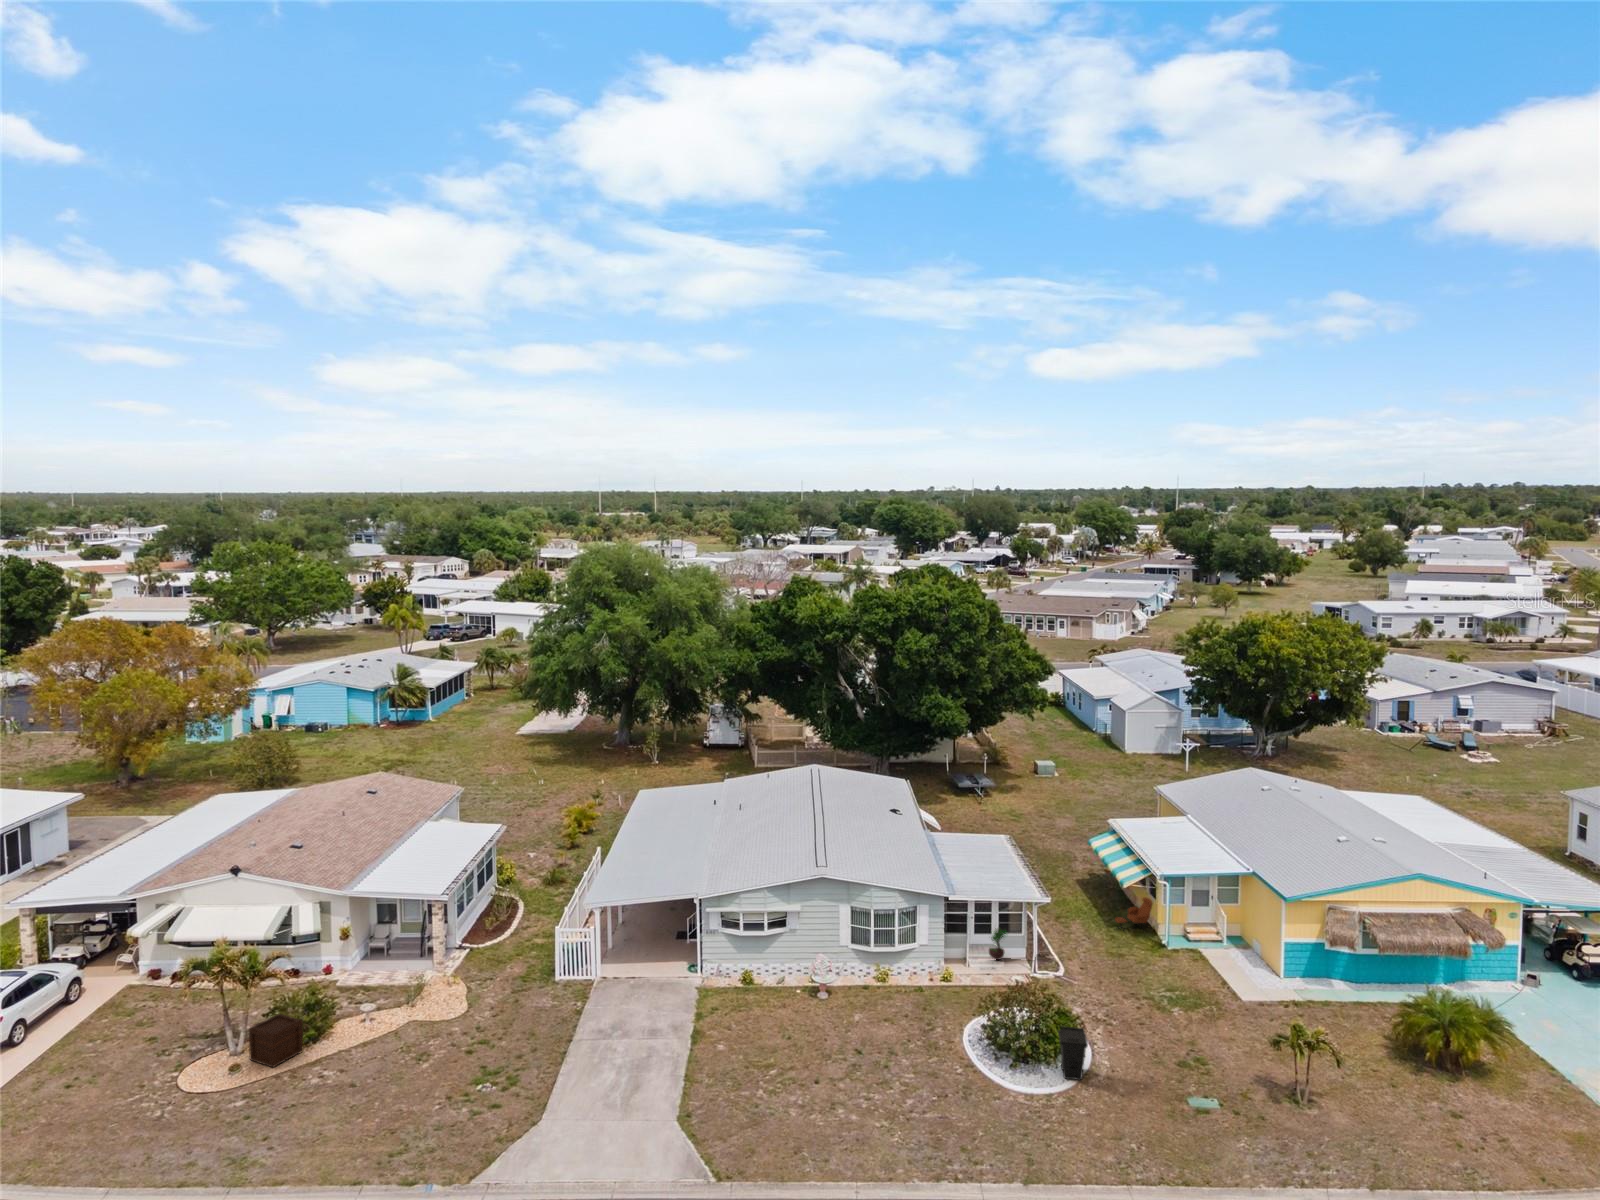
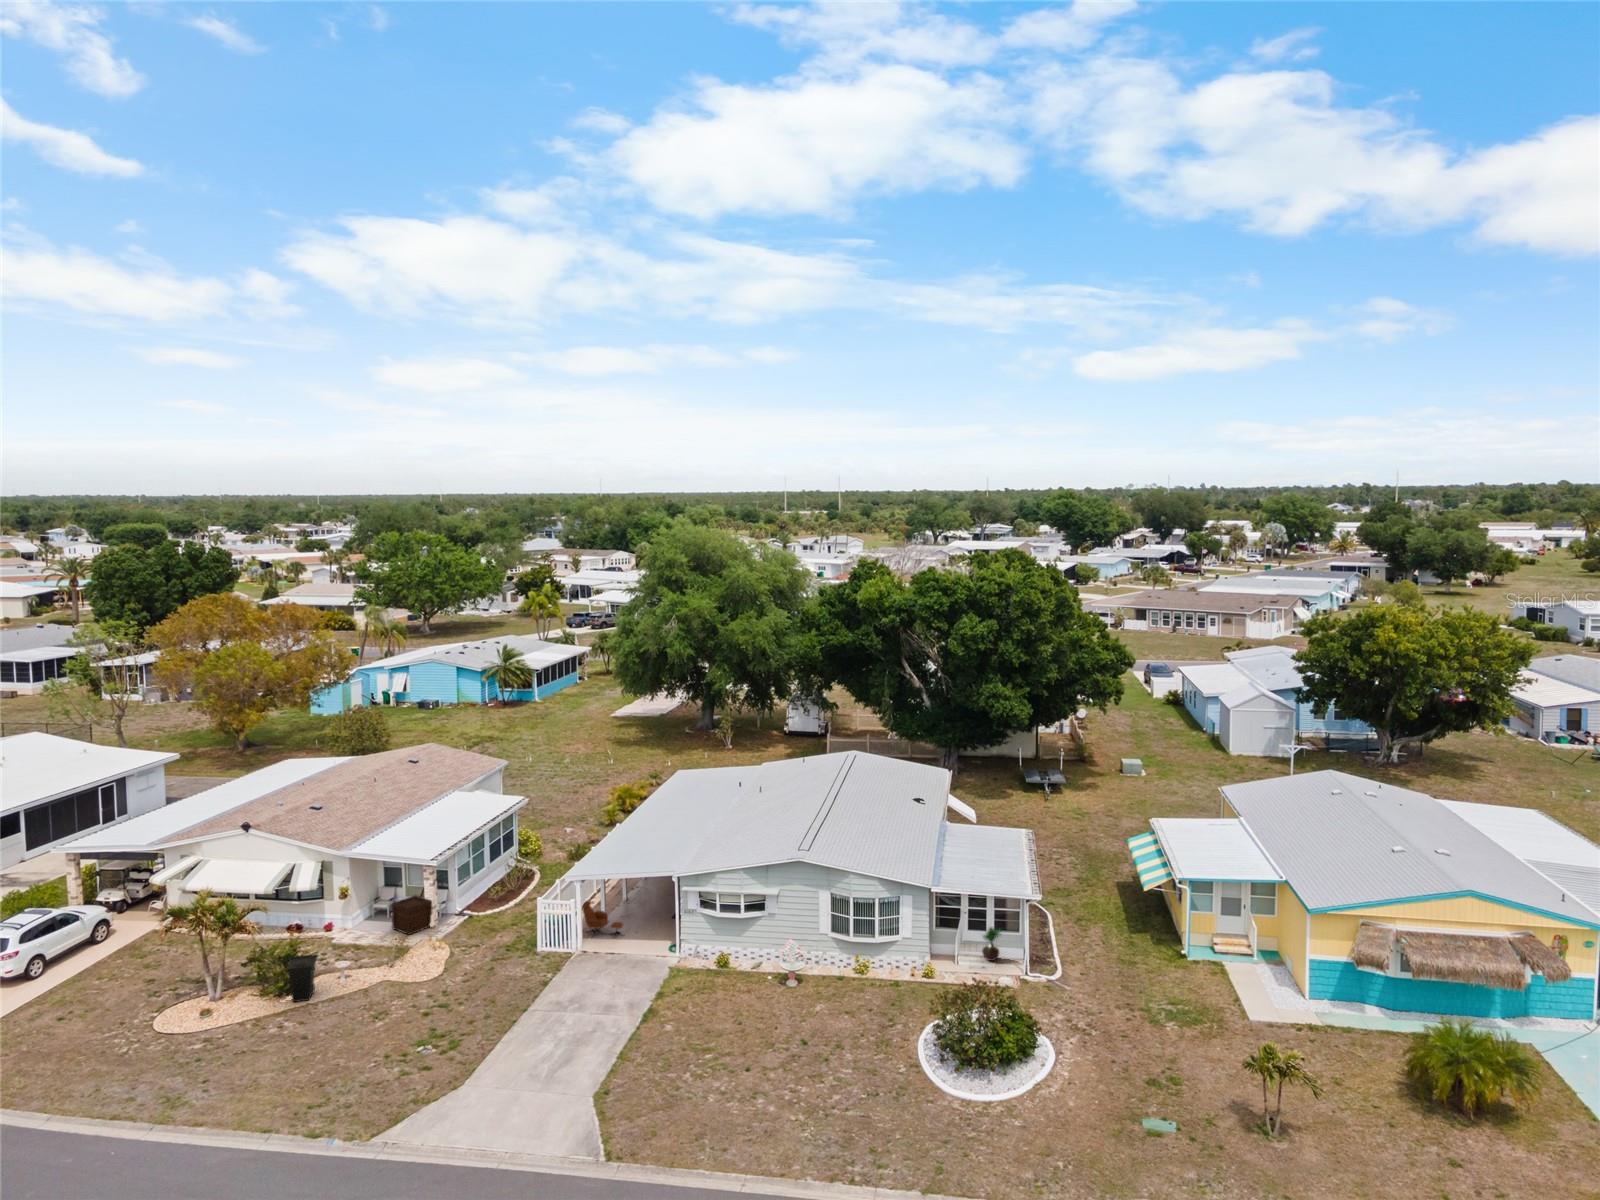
lounge chair: present [1115,897,1153,928] -> present [583,901,623,935]
wooden crate: present [249,1014,303,1067] -> present [392,895,432,935]
trash can: present [1058,1026,1088,1080] -> present [286,954,318,1002]

